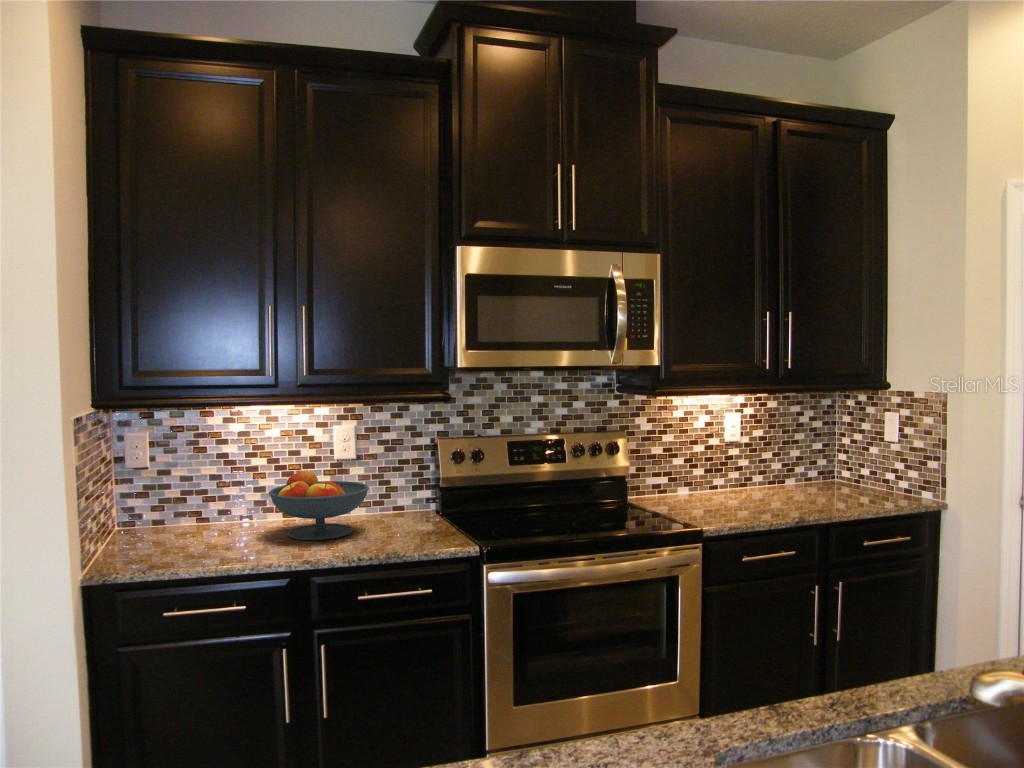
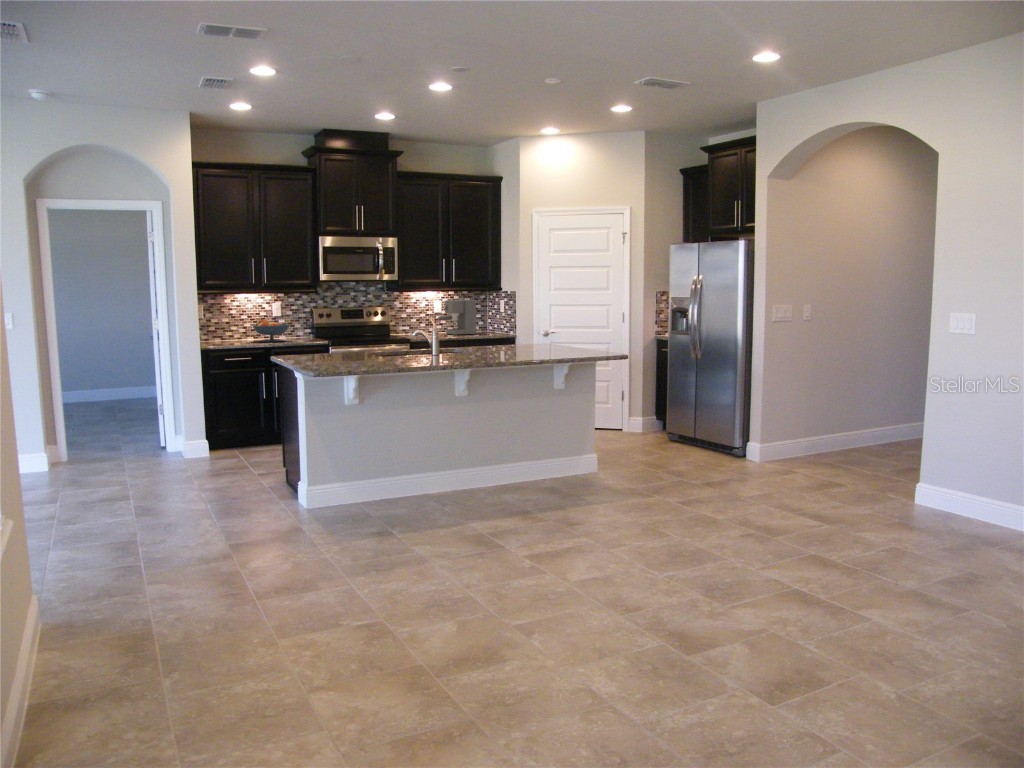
coffee maker: none [746,411,843,505] -> present [438,300,476,335]

